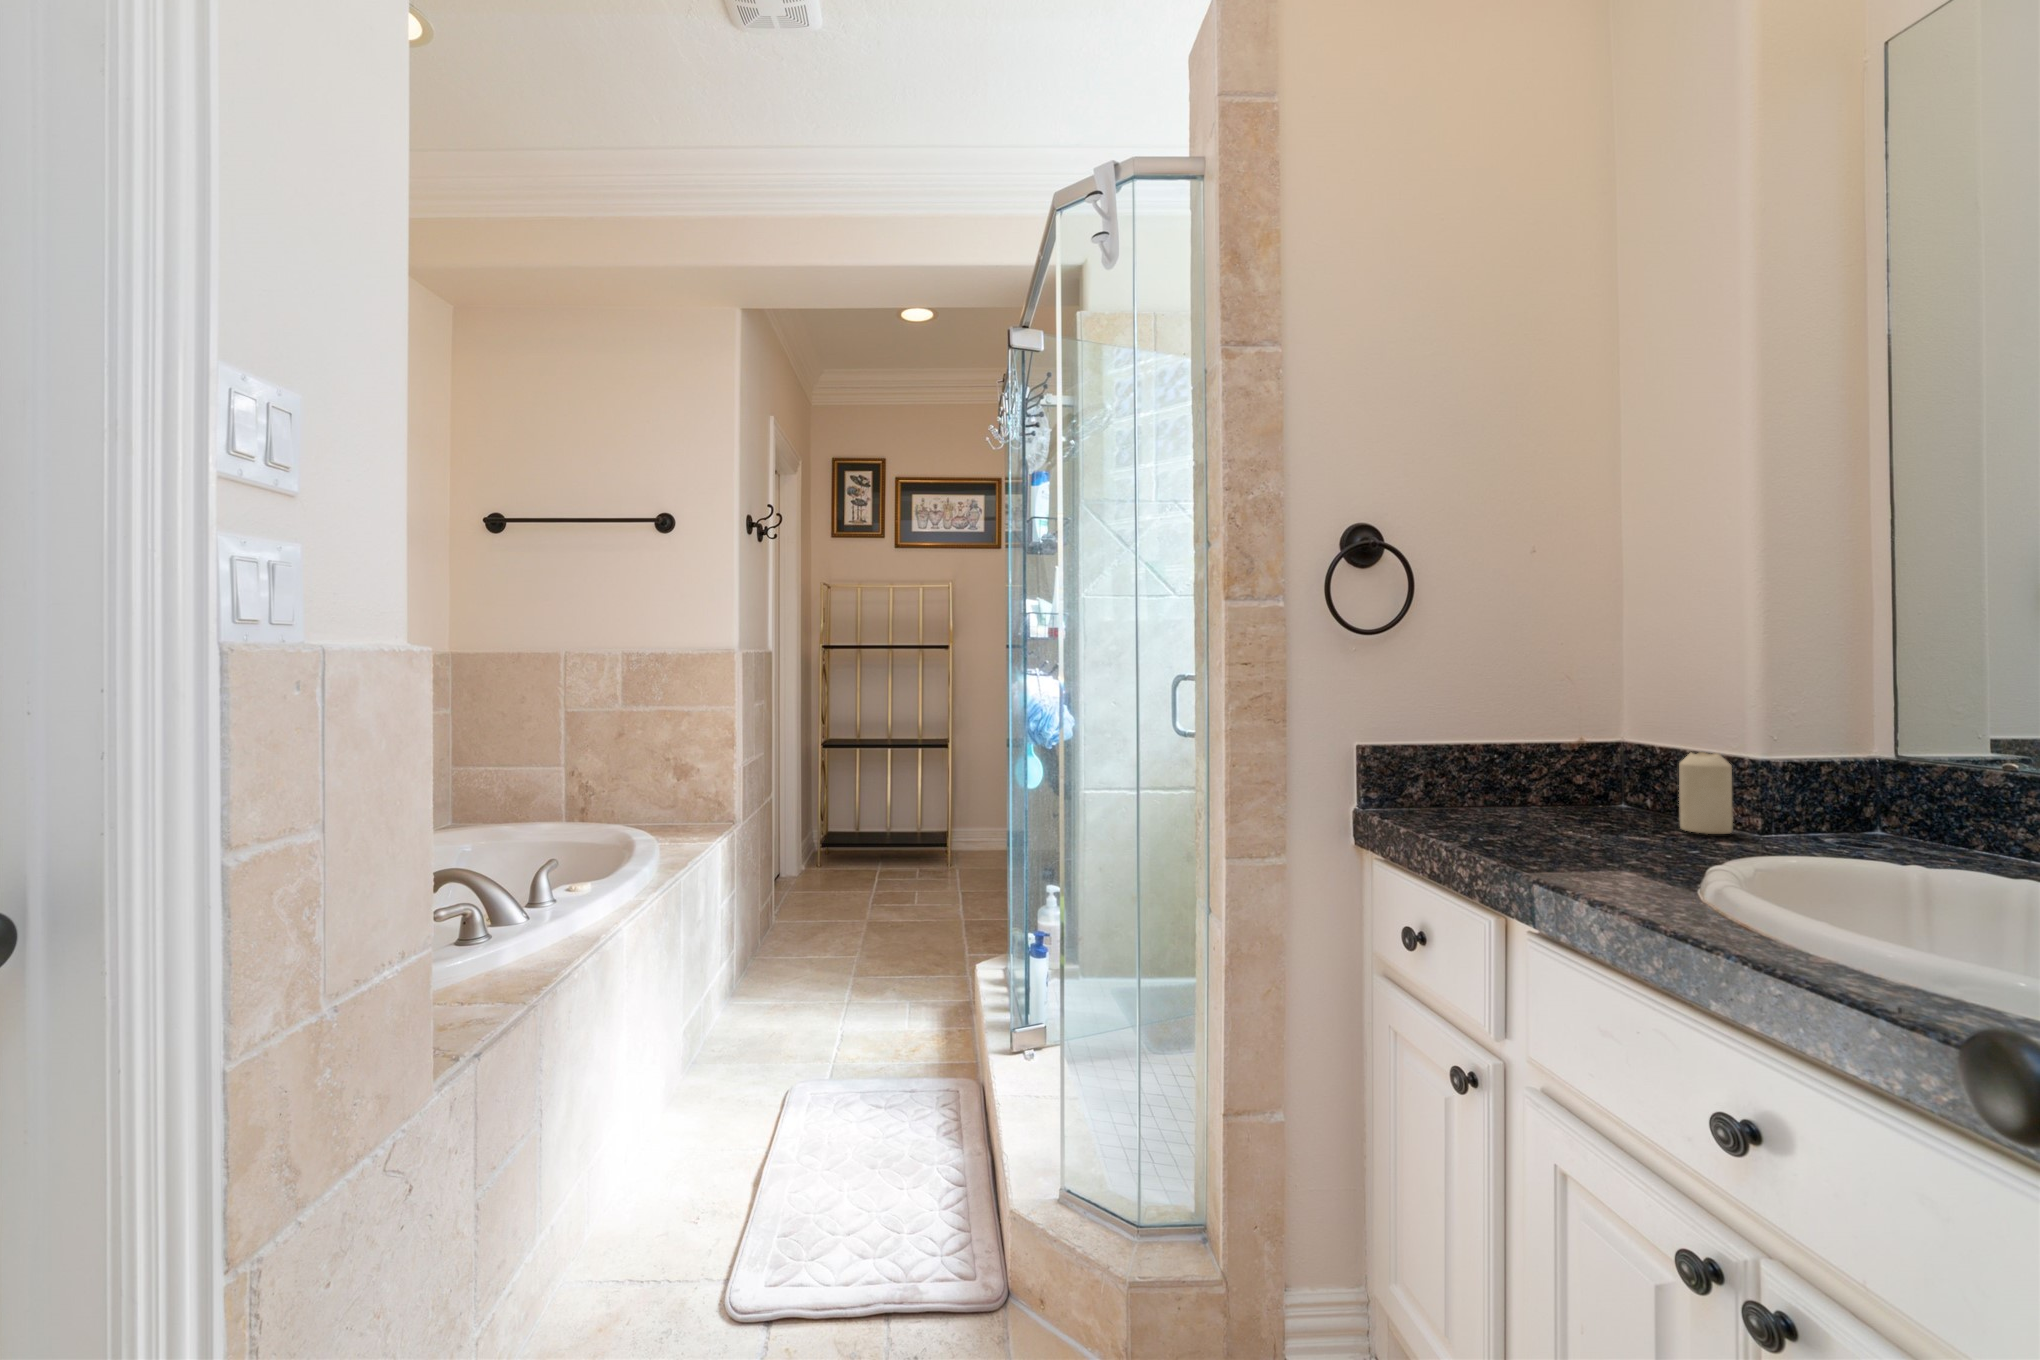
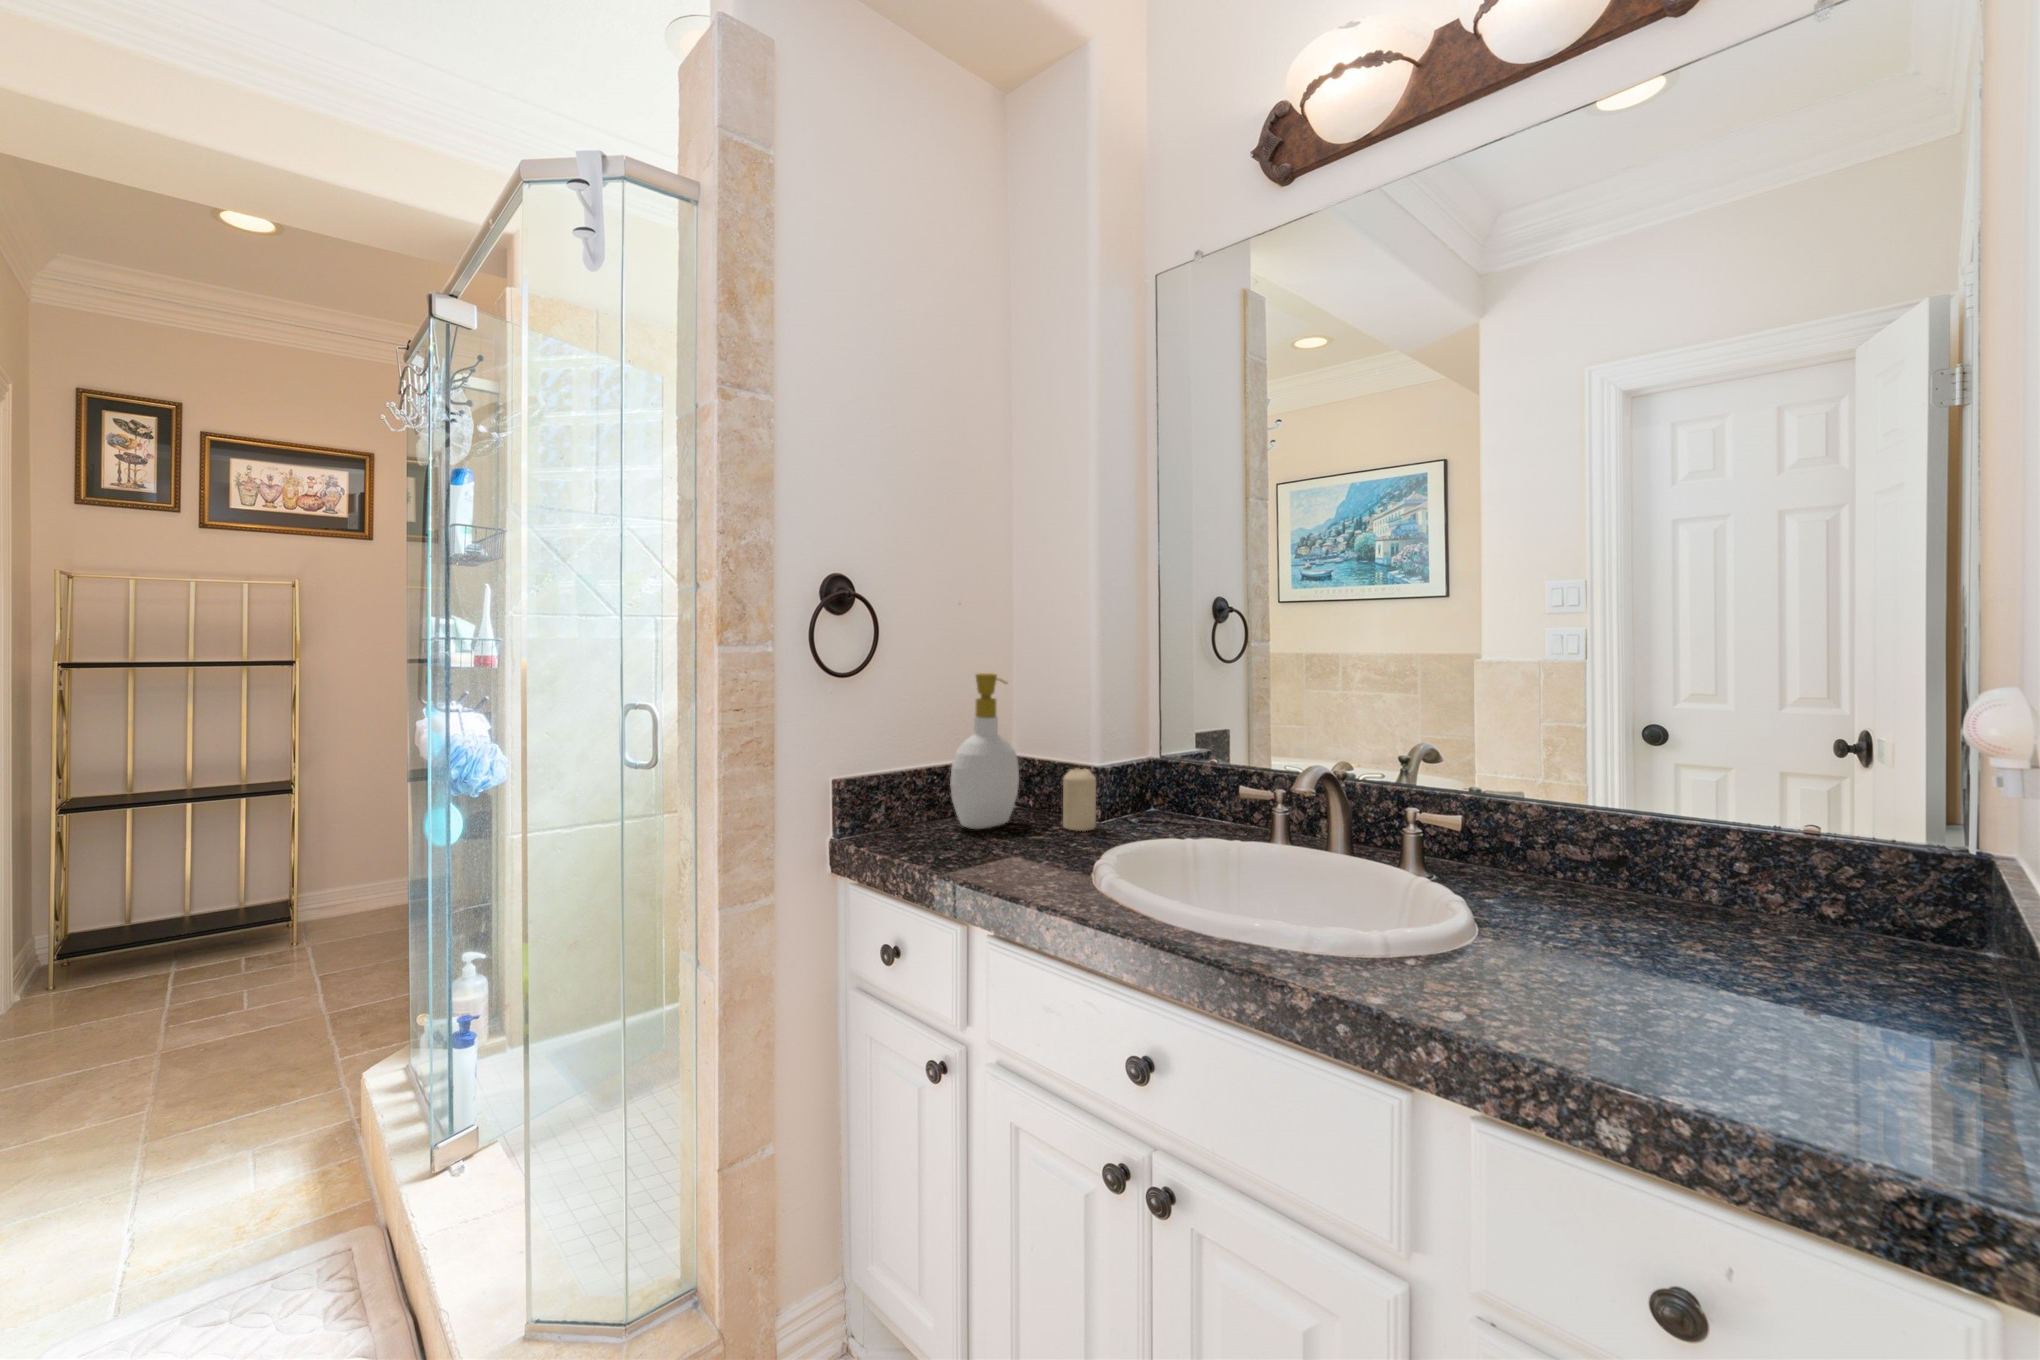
soap bottle: none [1511,629,1616,820] -> present [950,673,1019,829]

